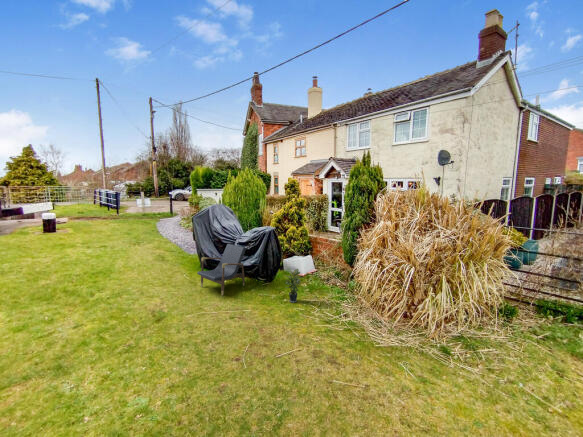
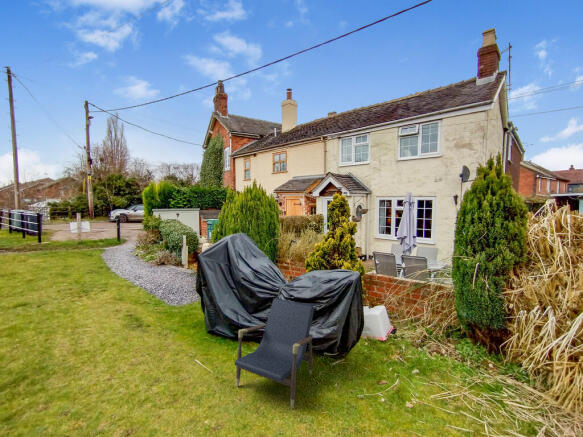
potted plant: present [286,269,302,302] -> none [410,346,448,412]

